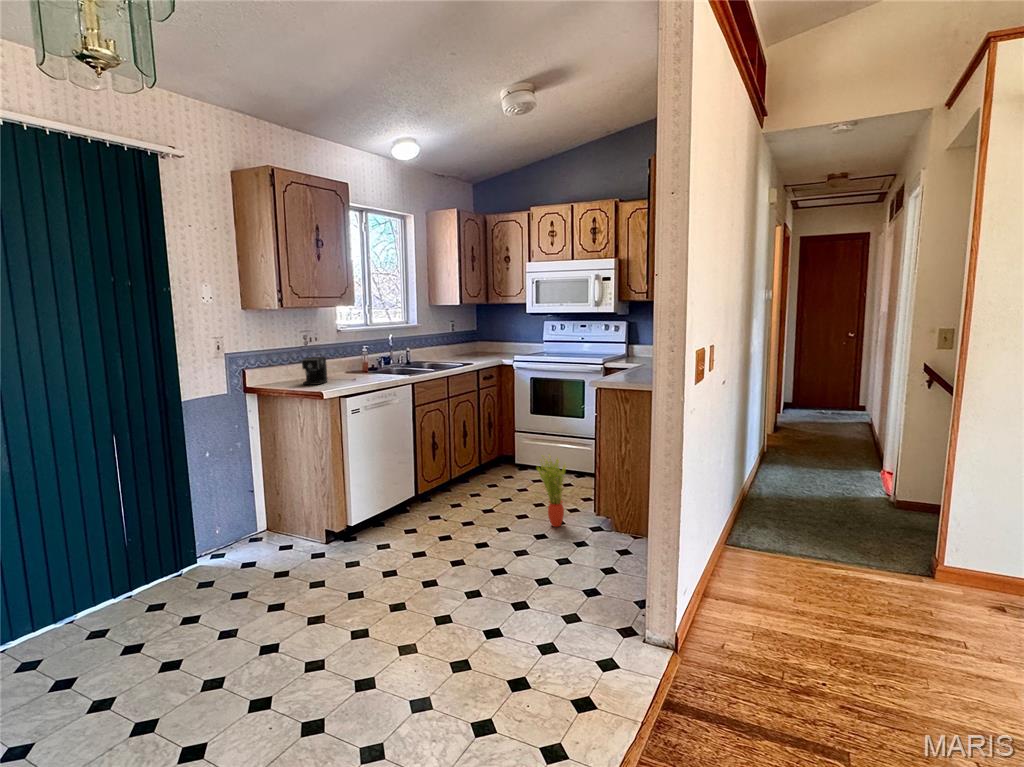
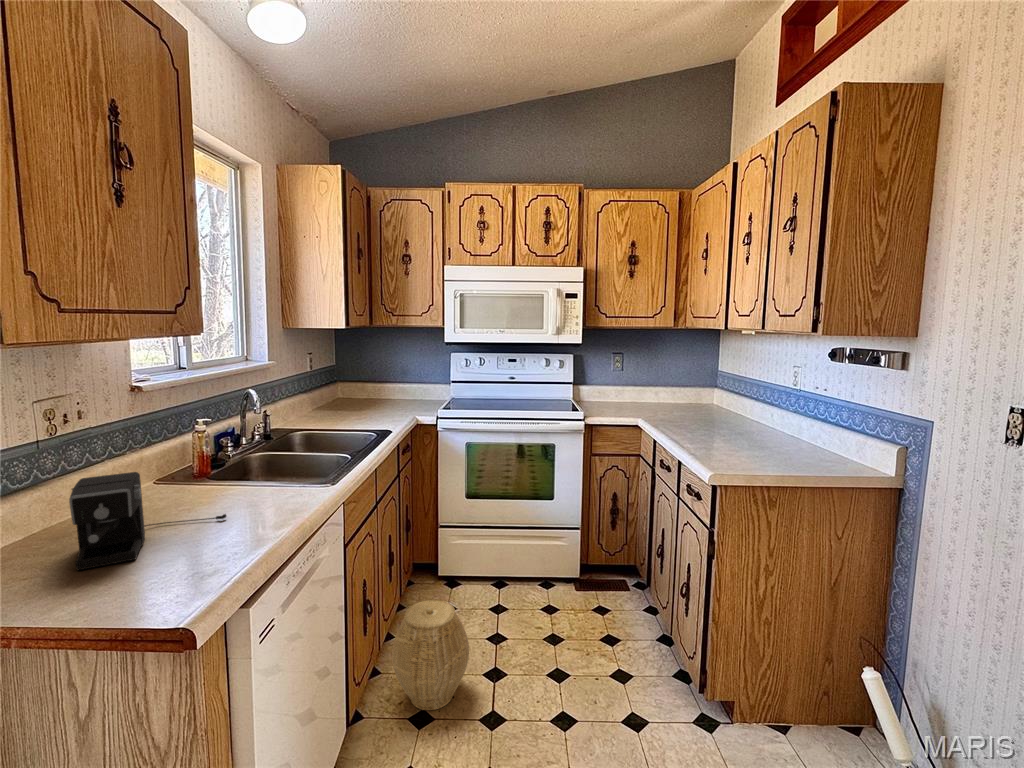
woven basket: none [445,452,486,505] -> present [392,600,469,710]
potted plant: present [537,455,566,527] -> none [609,600,665,725]

